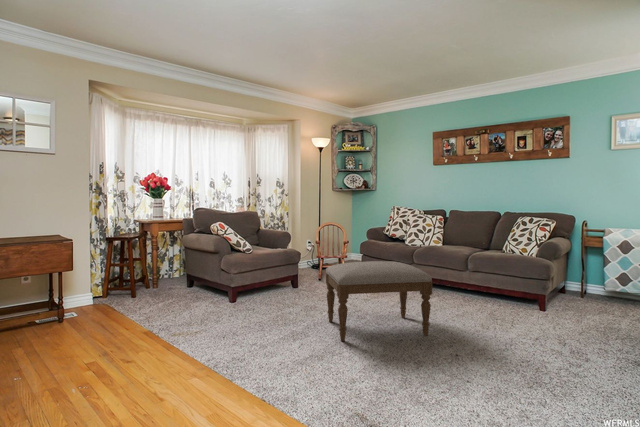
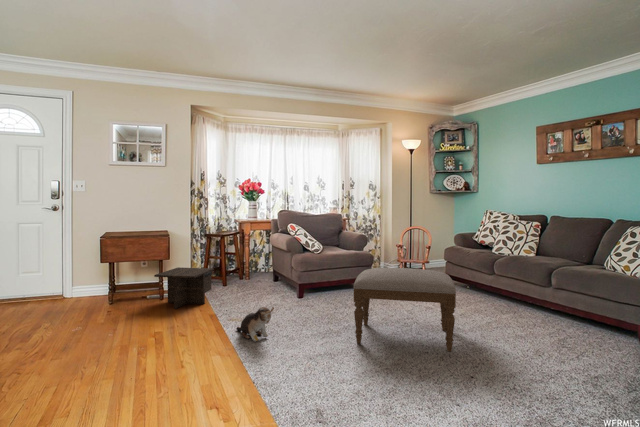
coffee table: none [58,278,133,333] -> present [154,267,214,309]
plush toy: none [199,314,257,356] -> present [236,307,274,342]

